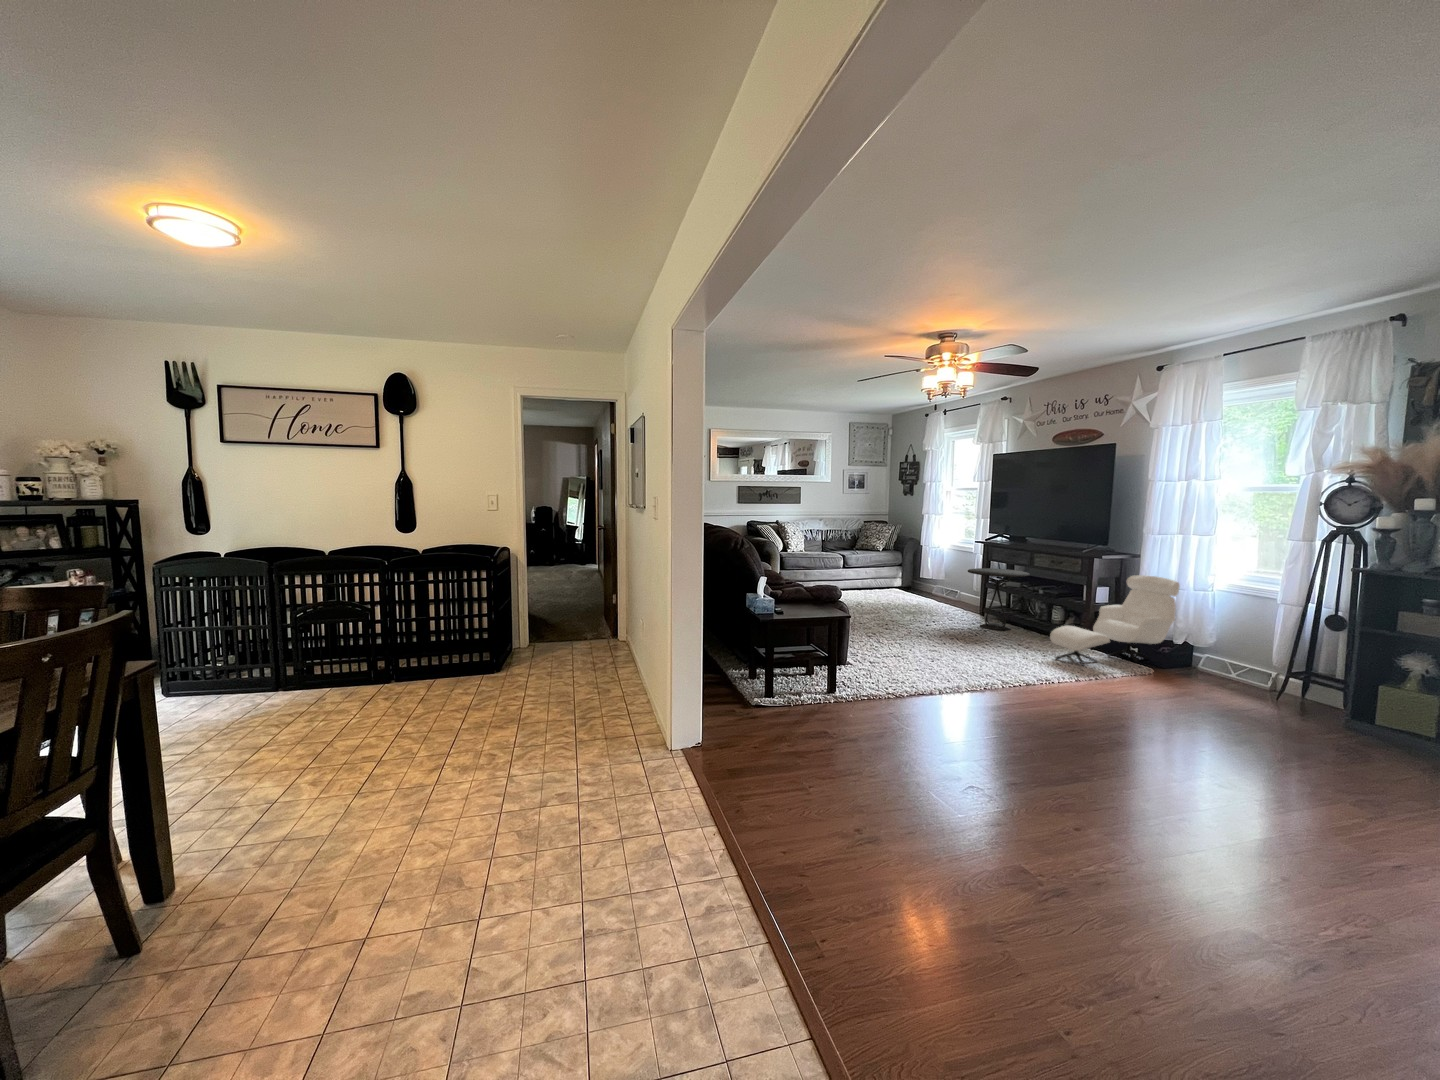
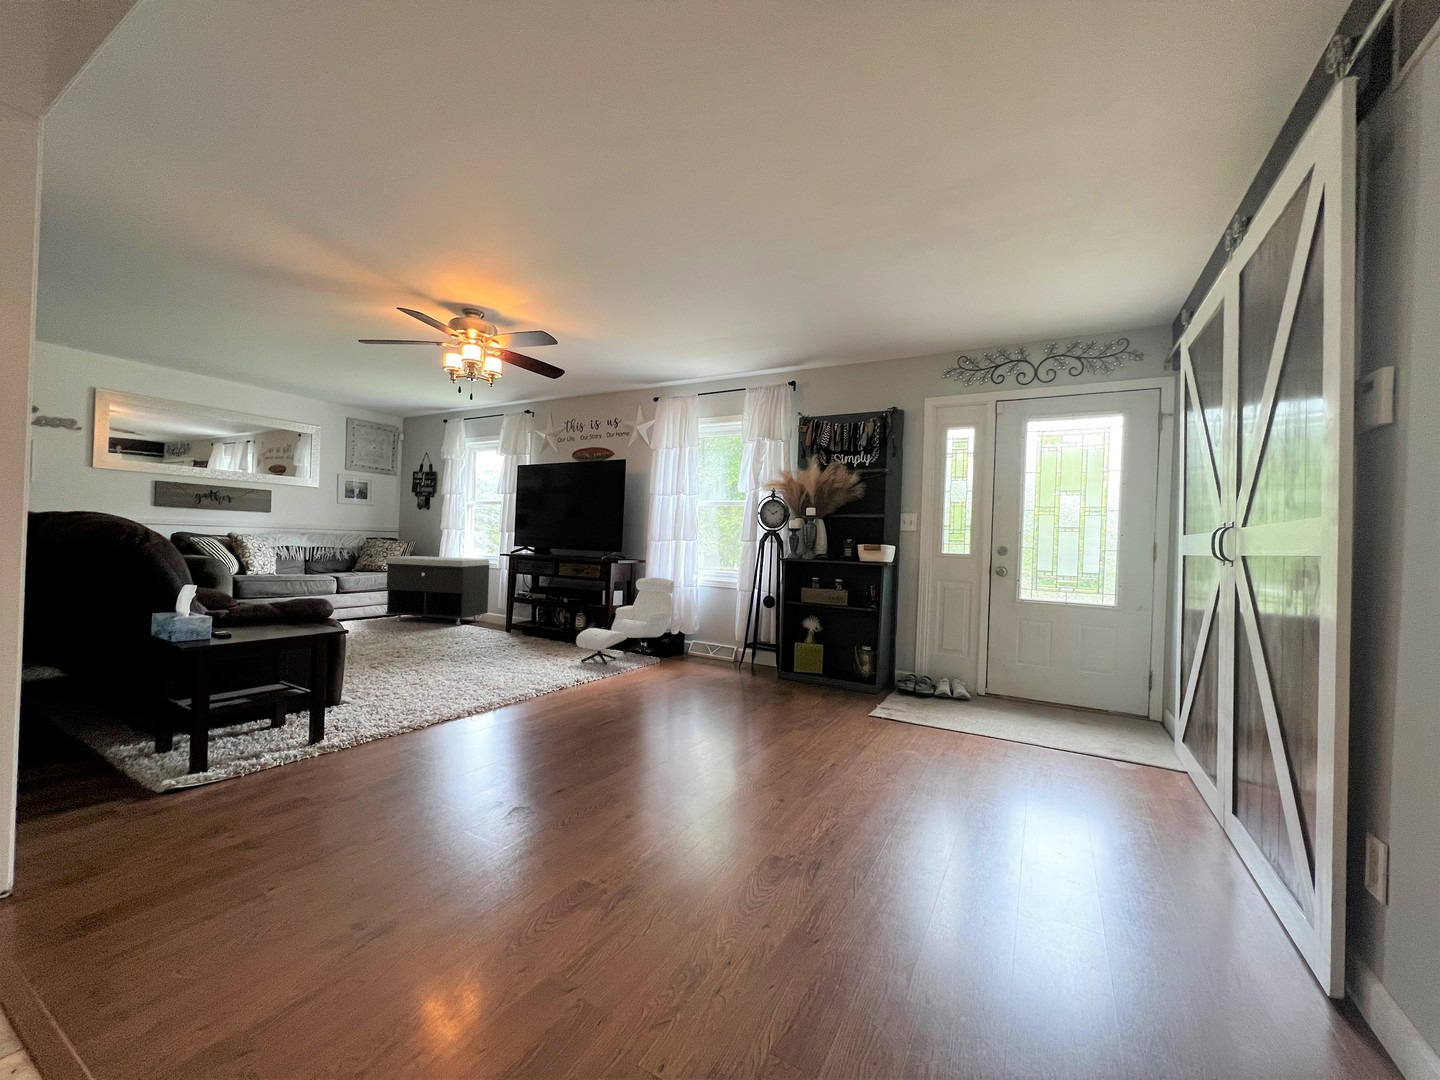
storage bench: none [878,538,965,602] -> present [386,556,489,624]
side table: present [968,568,1030,631] -> none [493,581,555,644]

